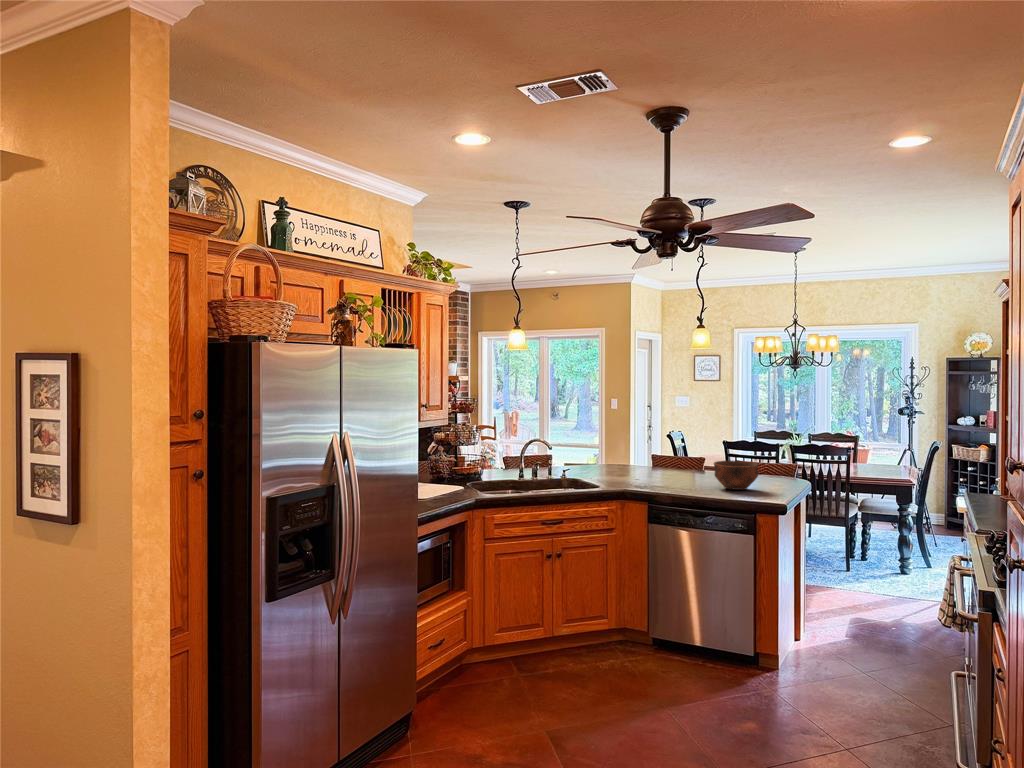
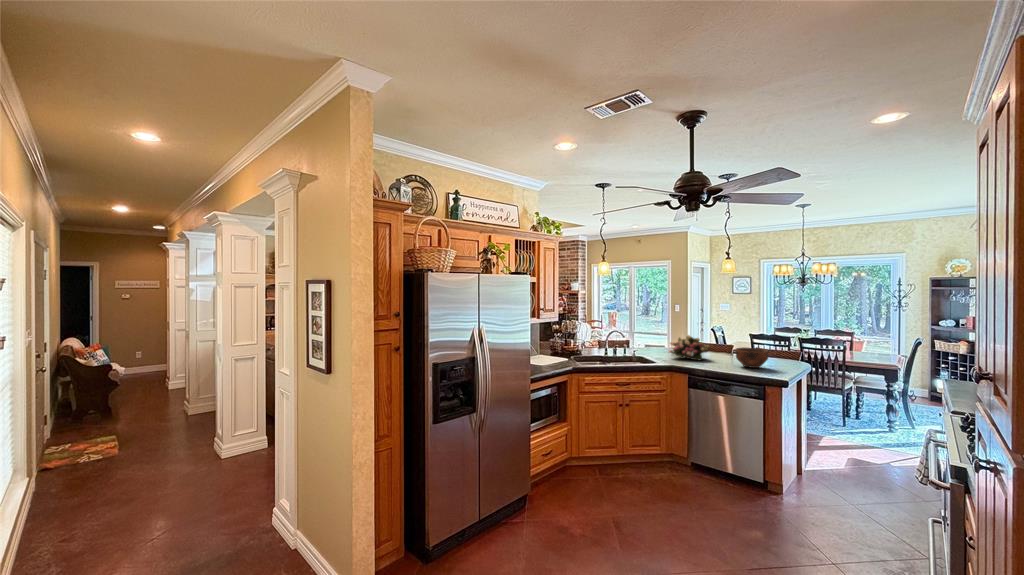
flower arrangement: none [617,444,678,482] -> present [669,335,710,361]

